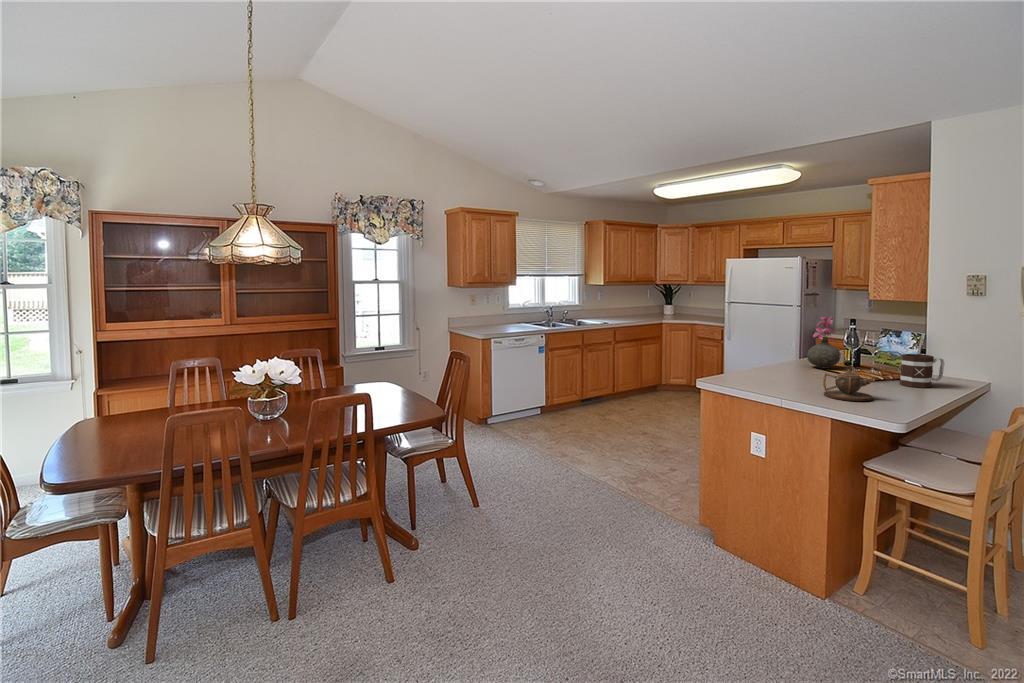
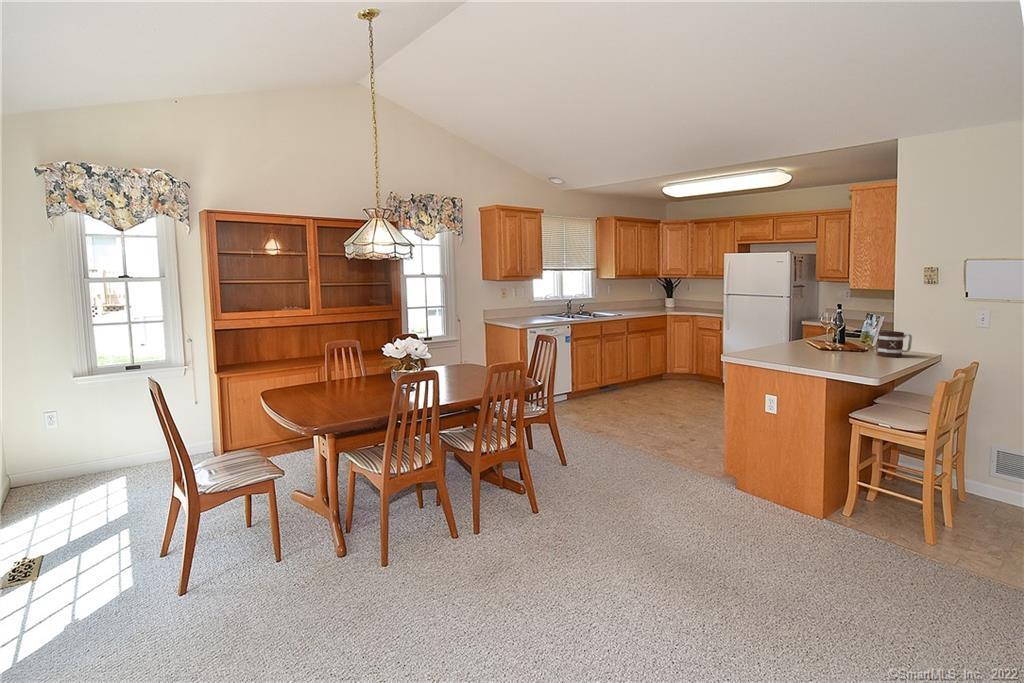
vase: present [807,317,840,369] -> none [802,302,829,345]
teapot: present [823,366,875,401] -> none [818,338,859,365]

